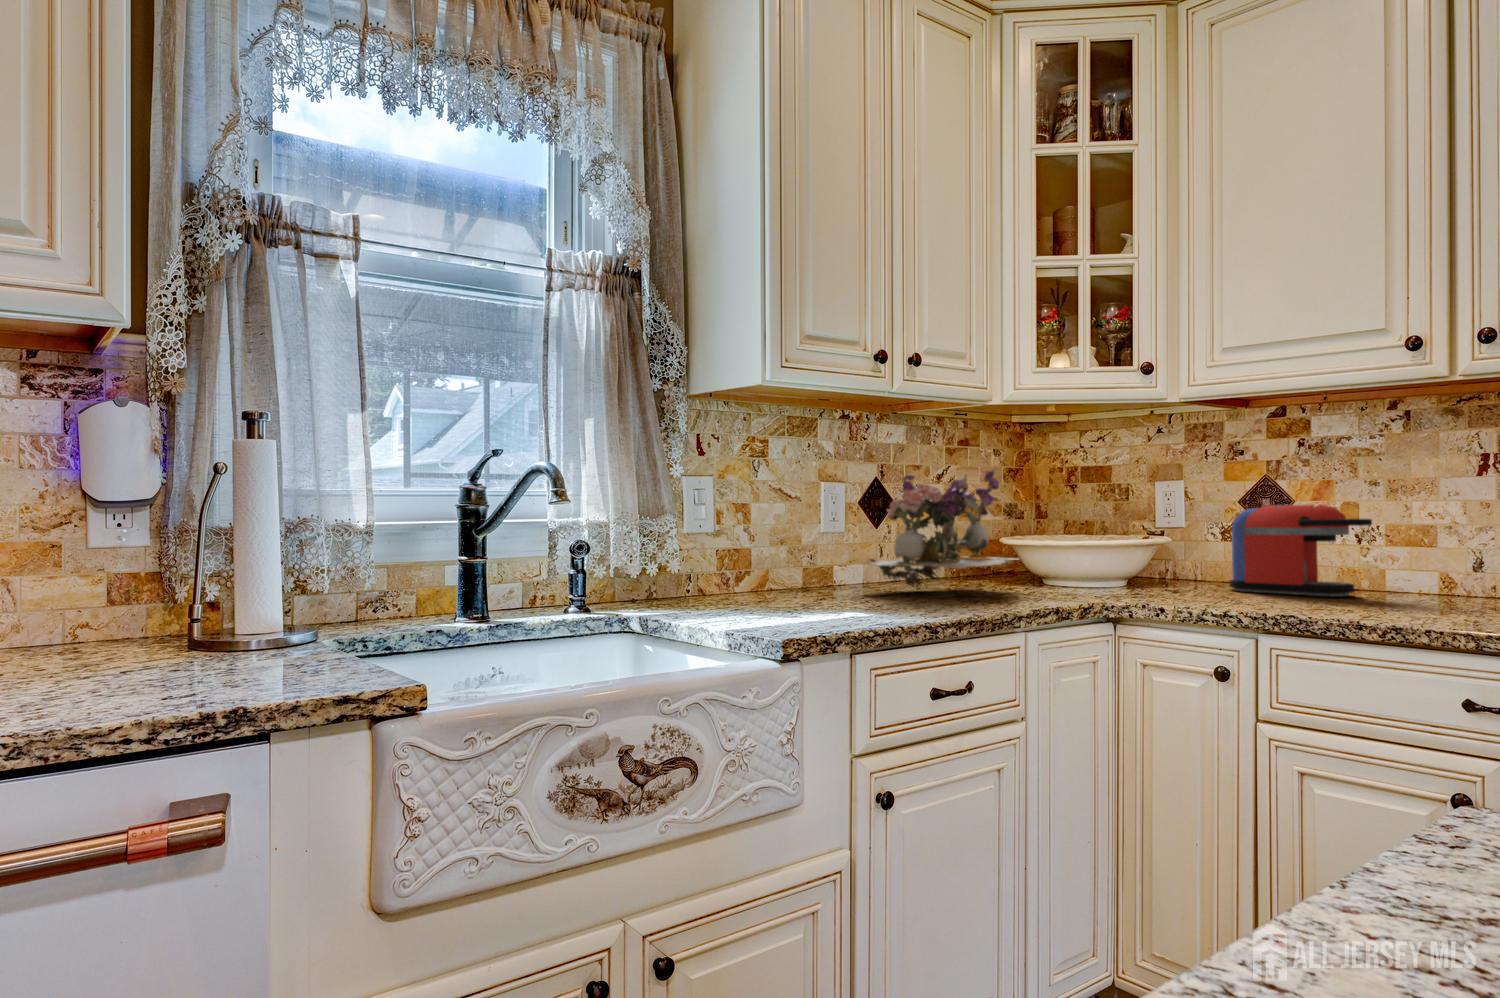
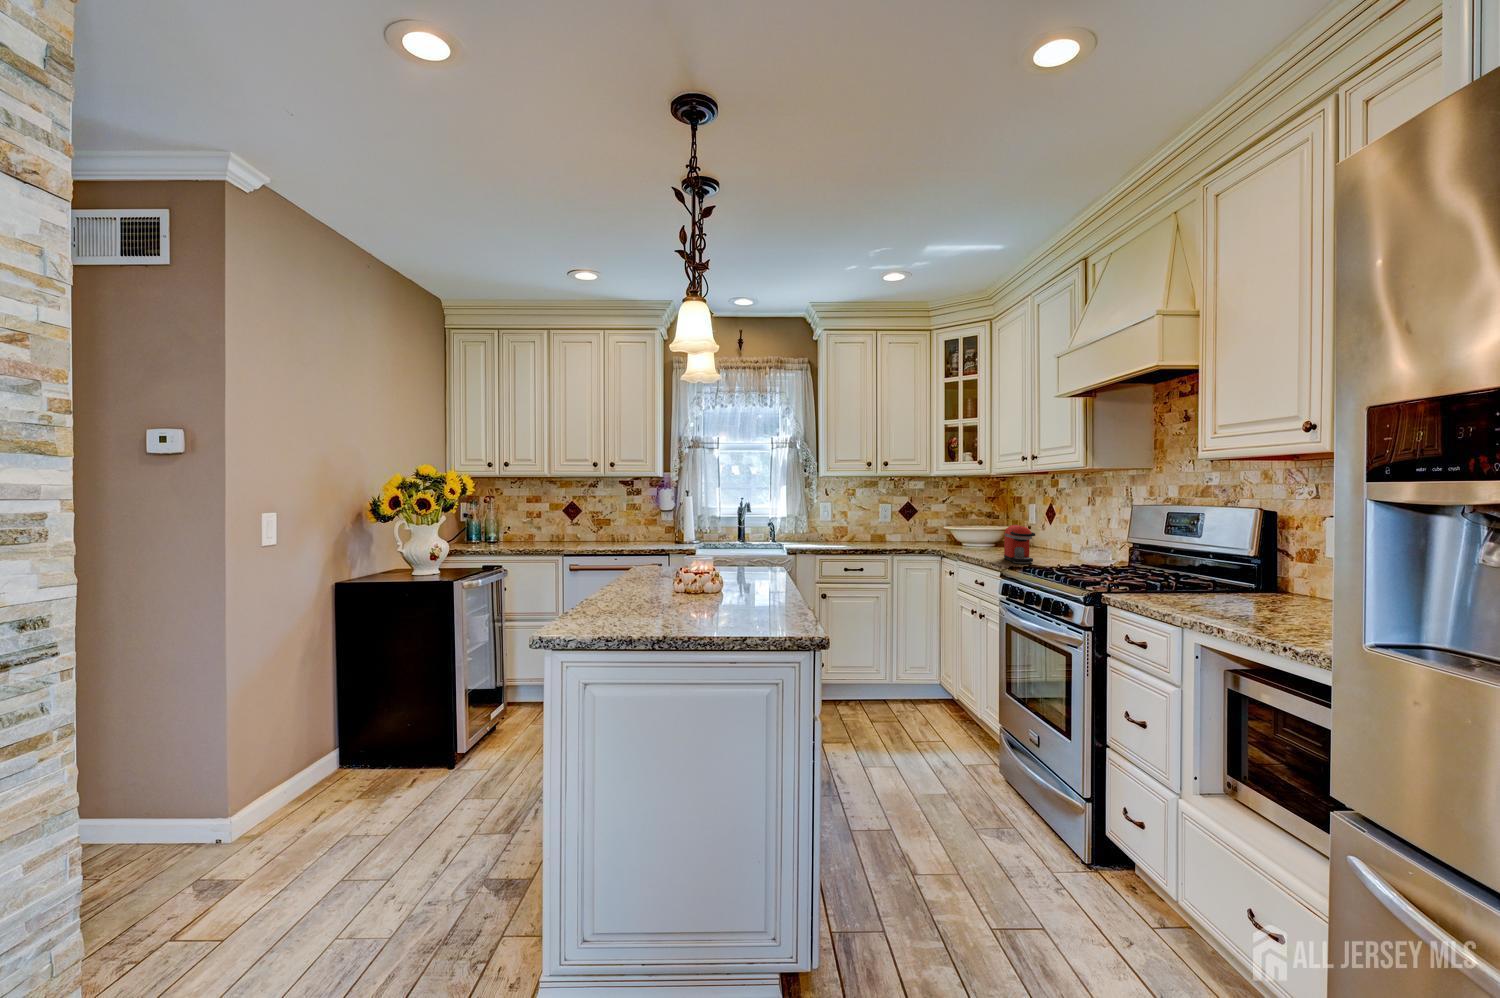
flower arrangement: present [863,467,1019,589] -> none [874,502,933,547]

